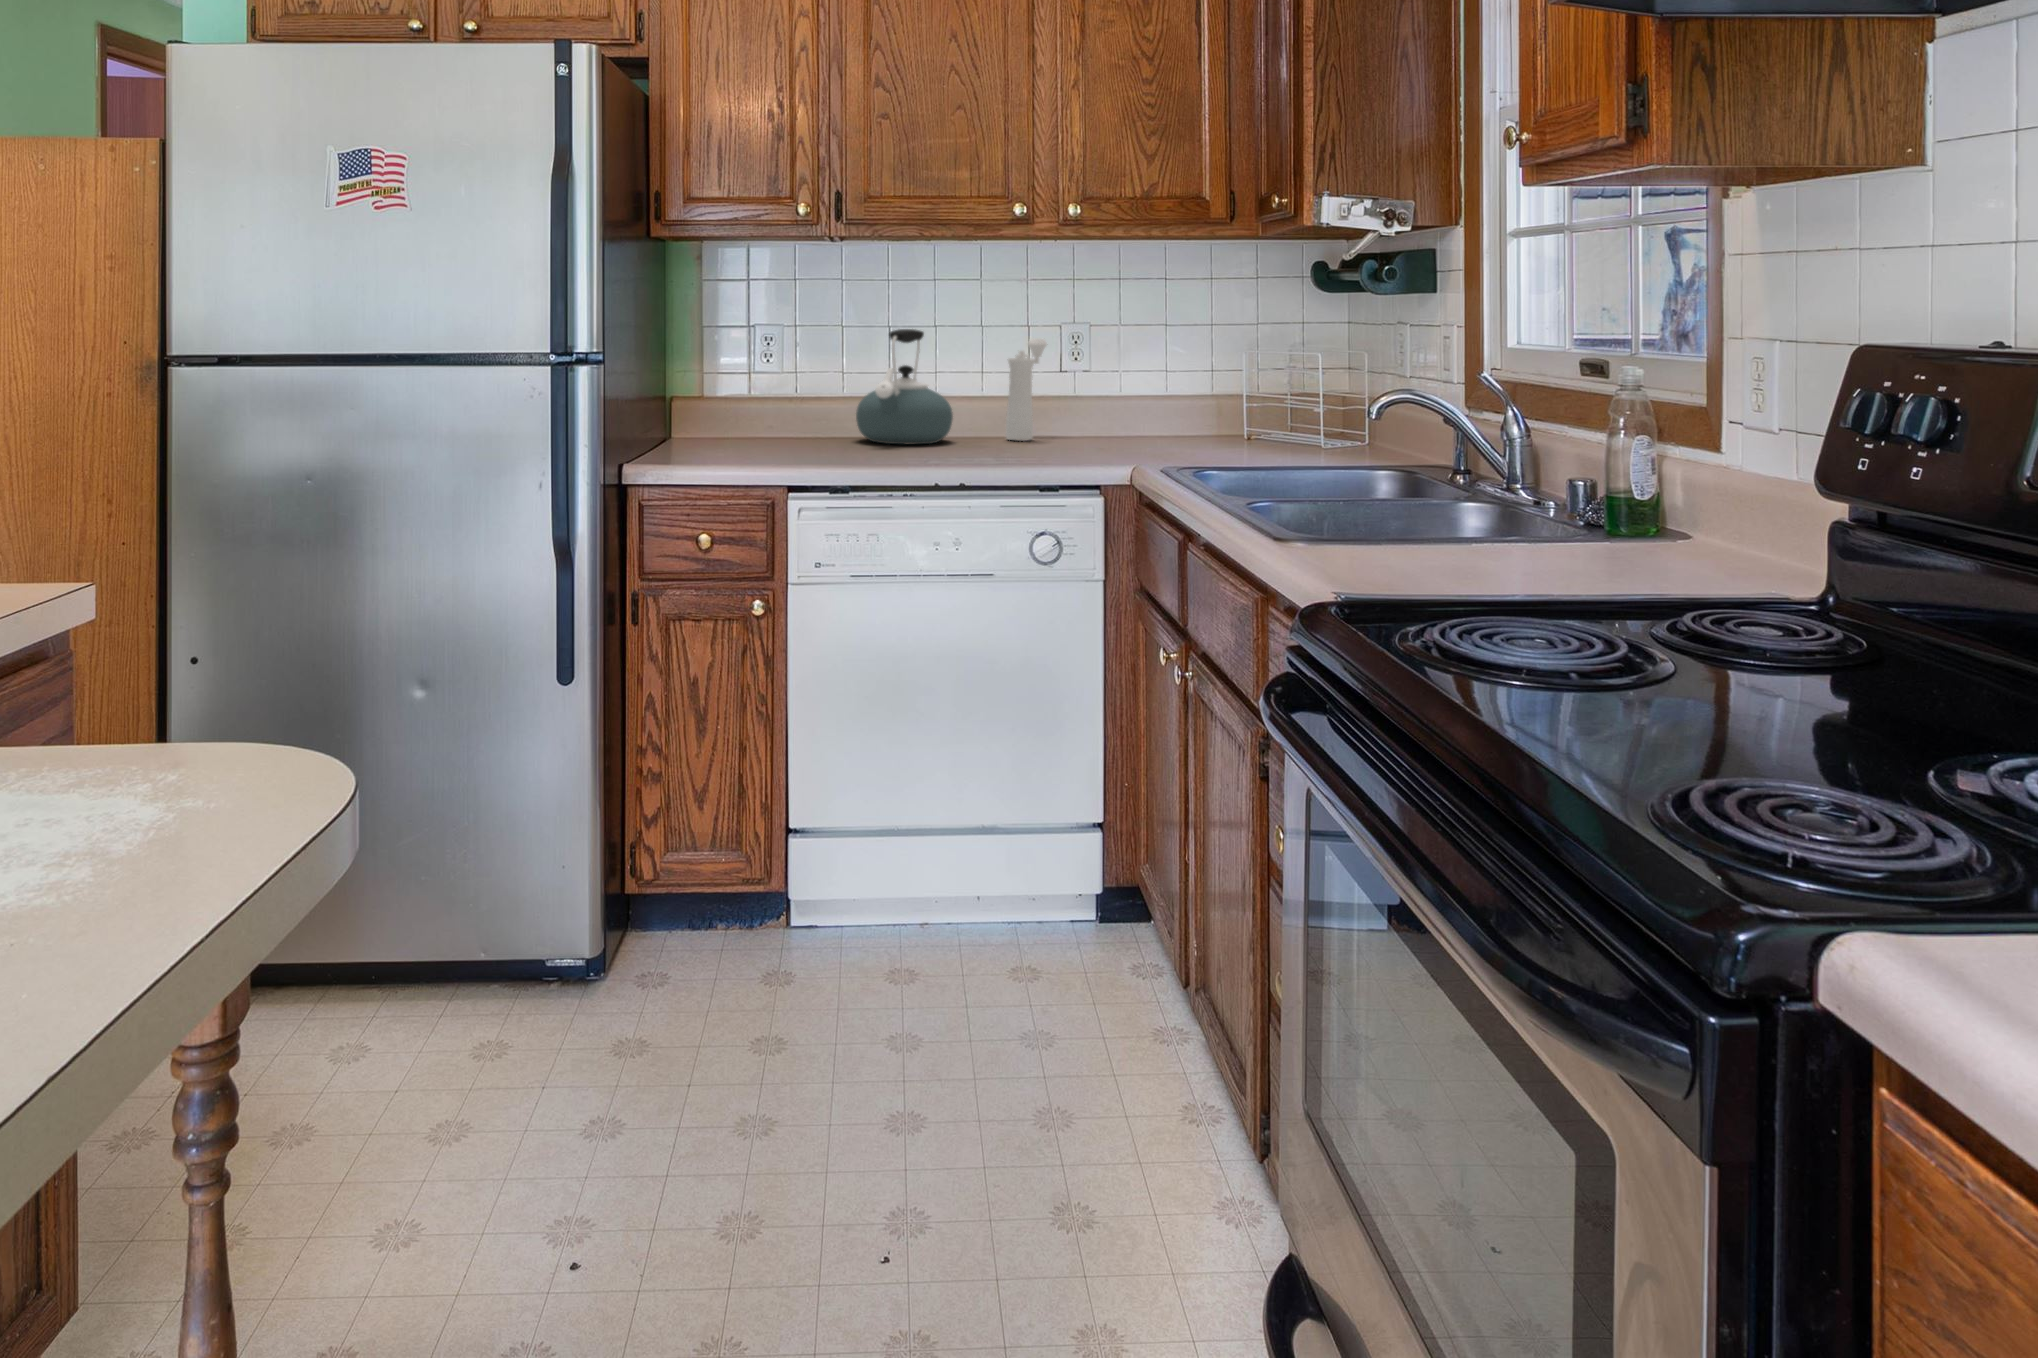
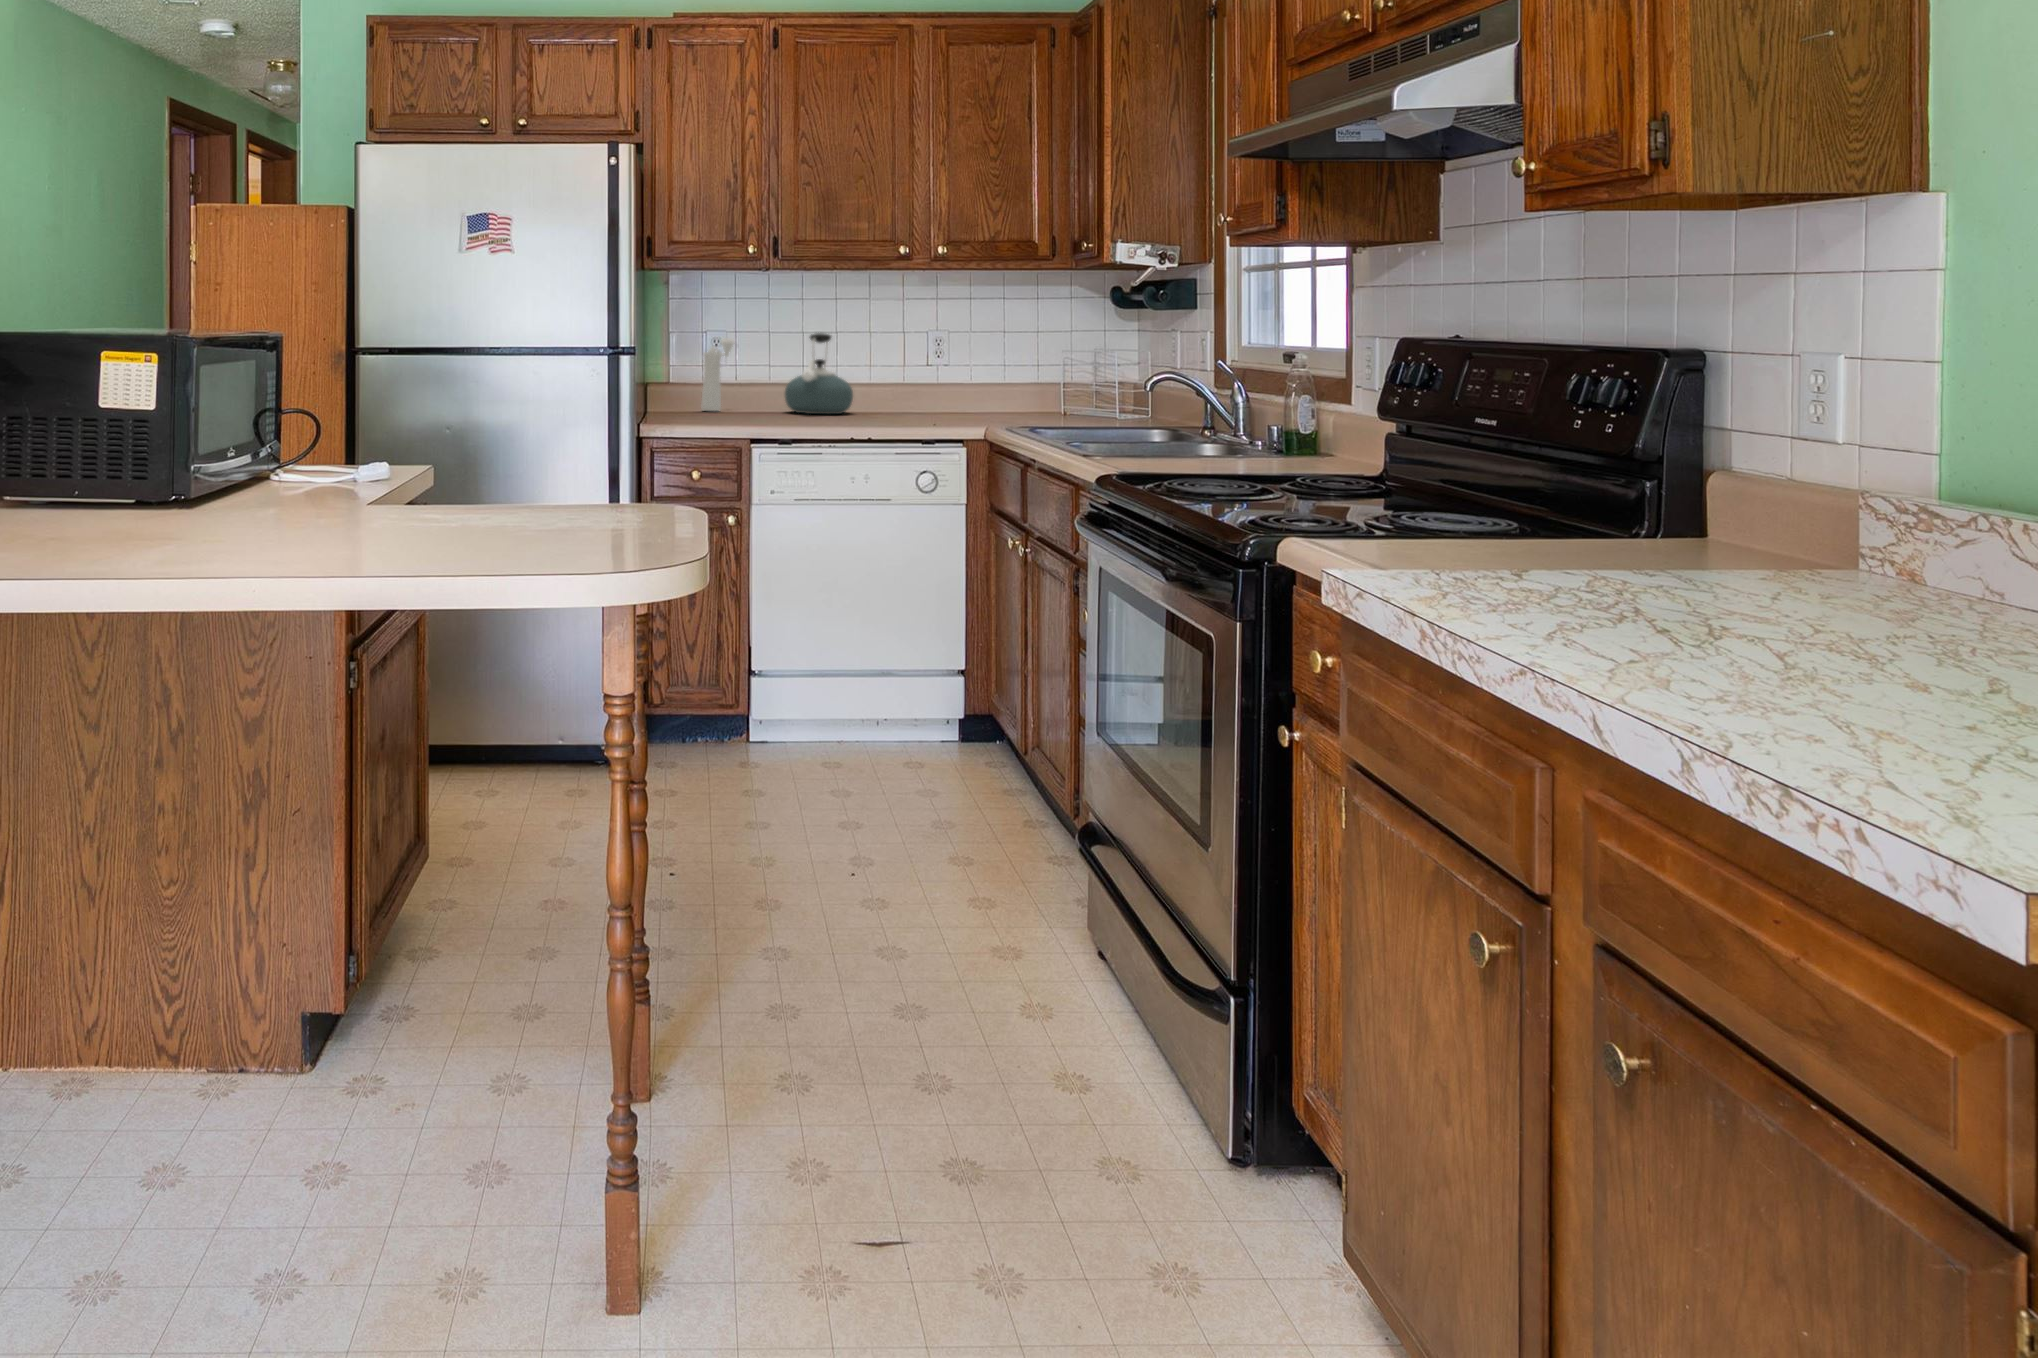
pepper mill: present [1006,338,1047,441] -> present [701,338,734,411]

